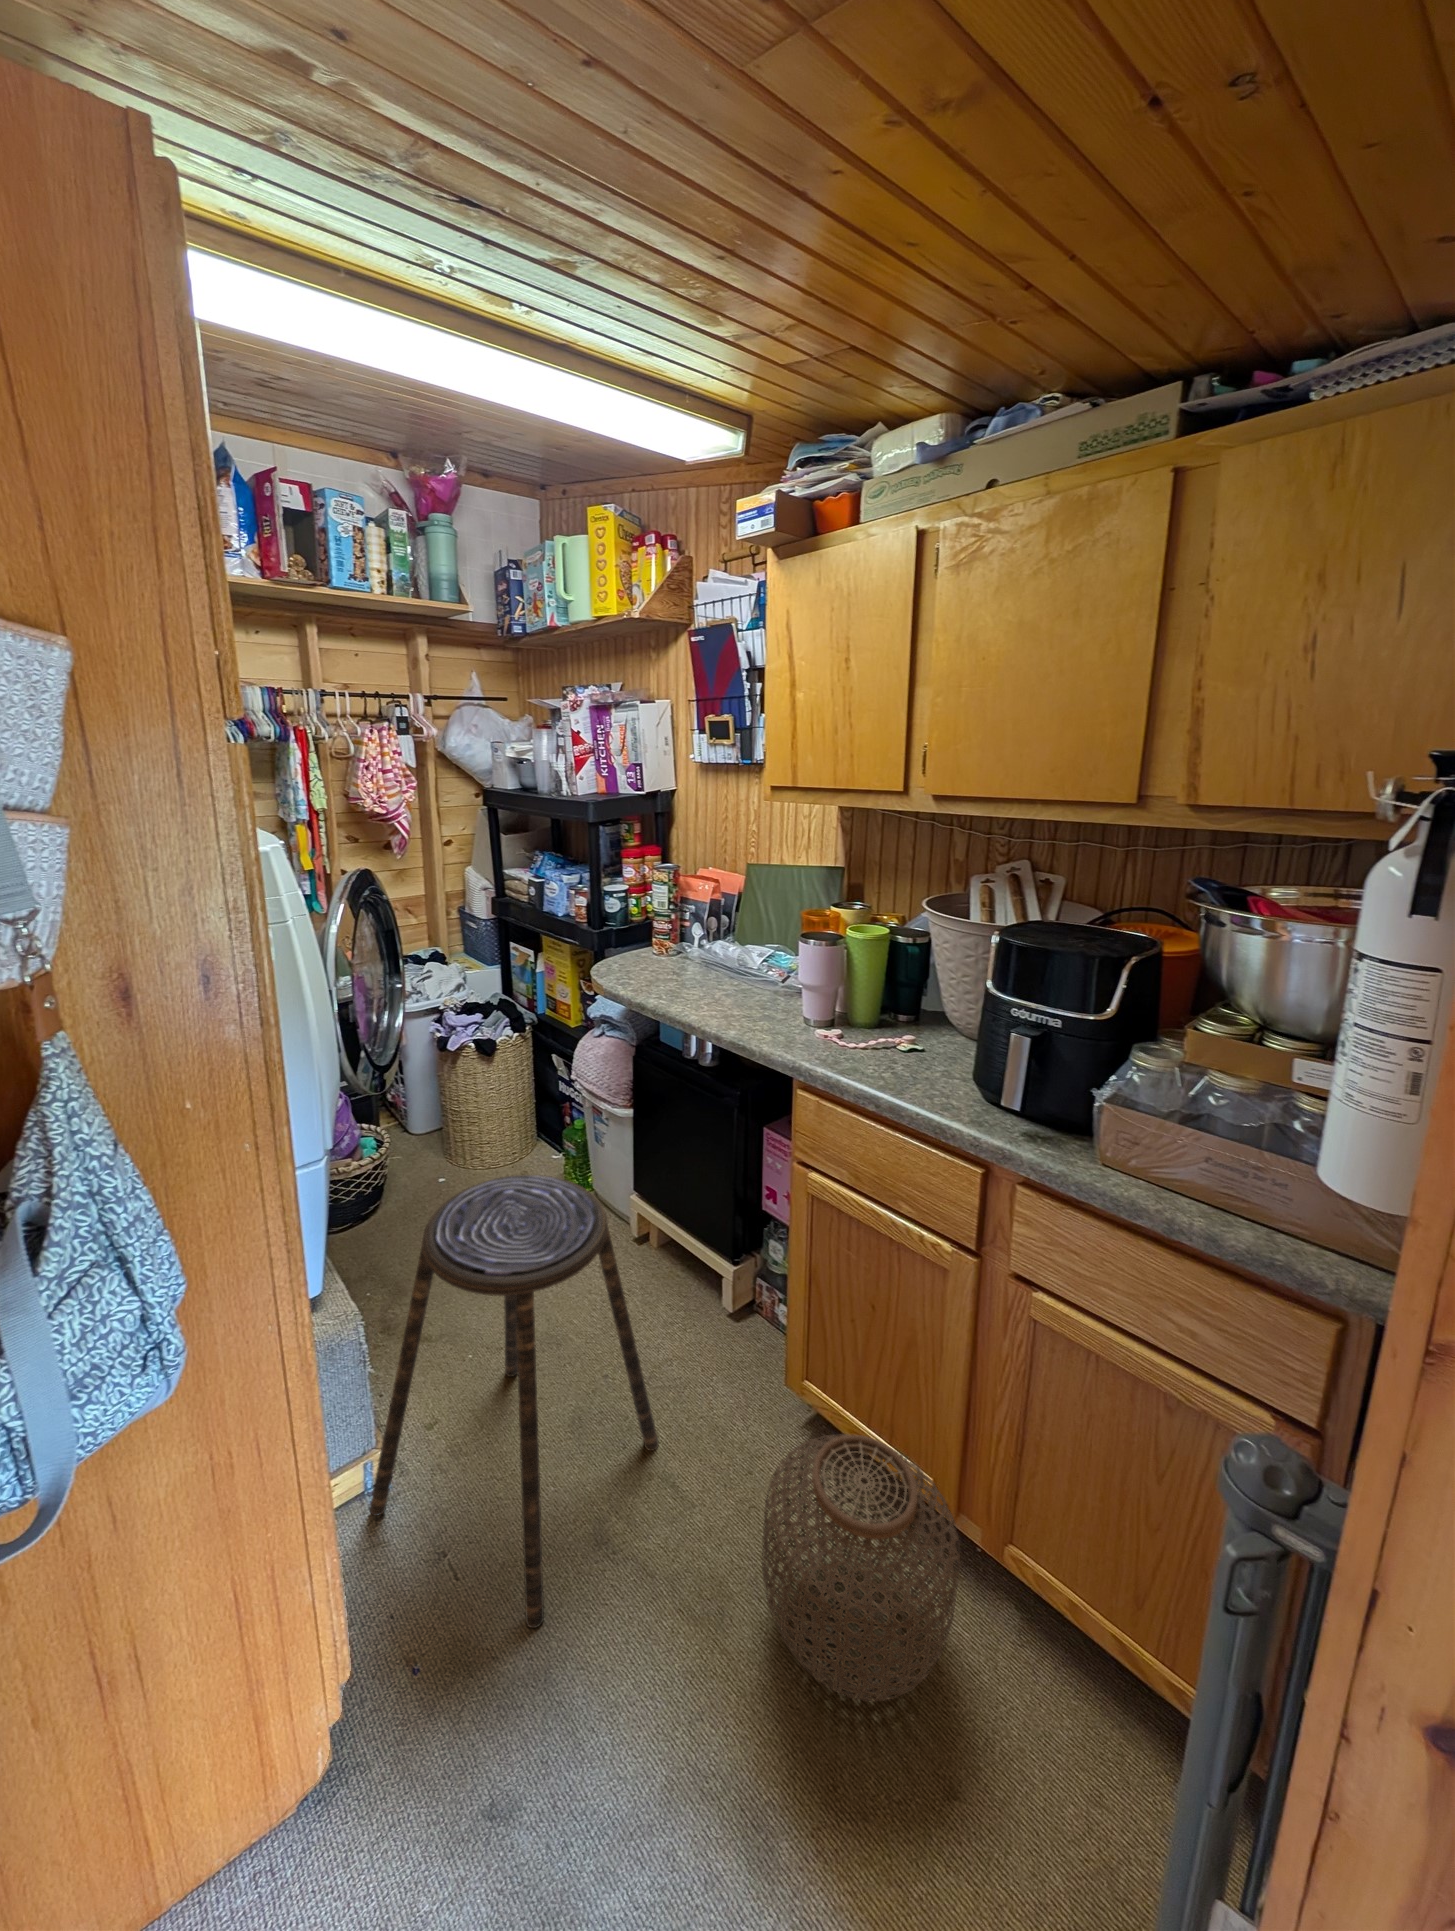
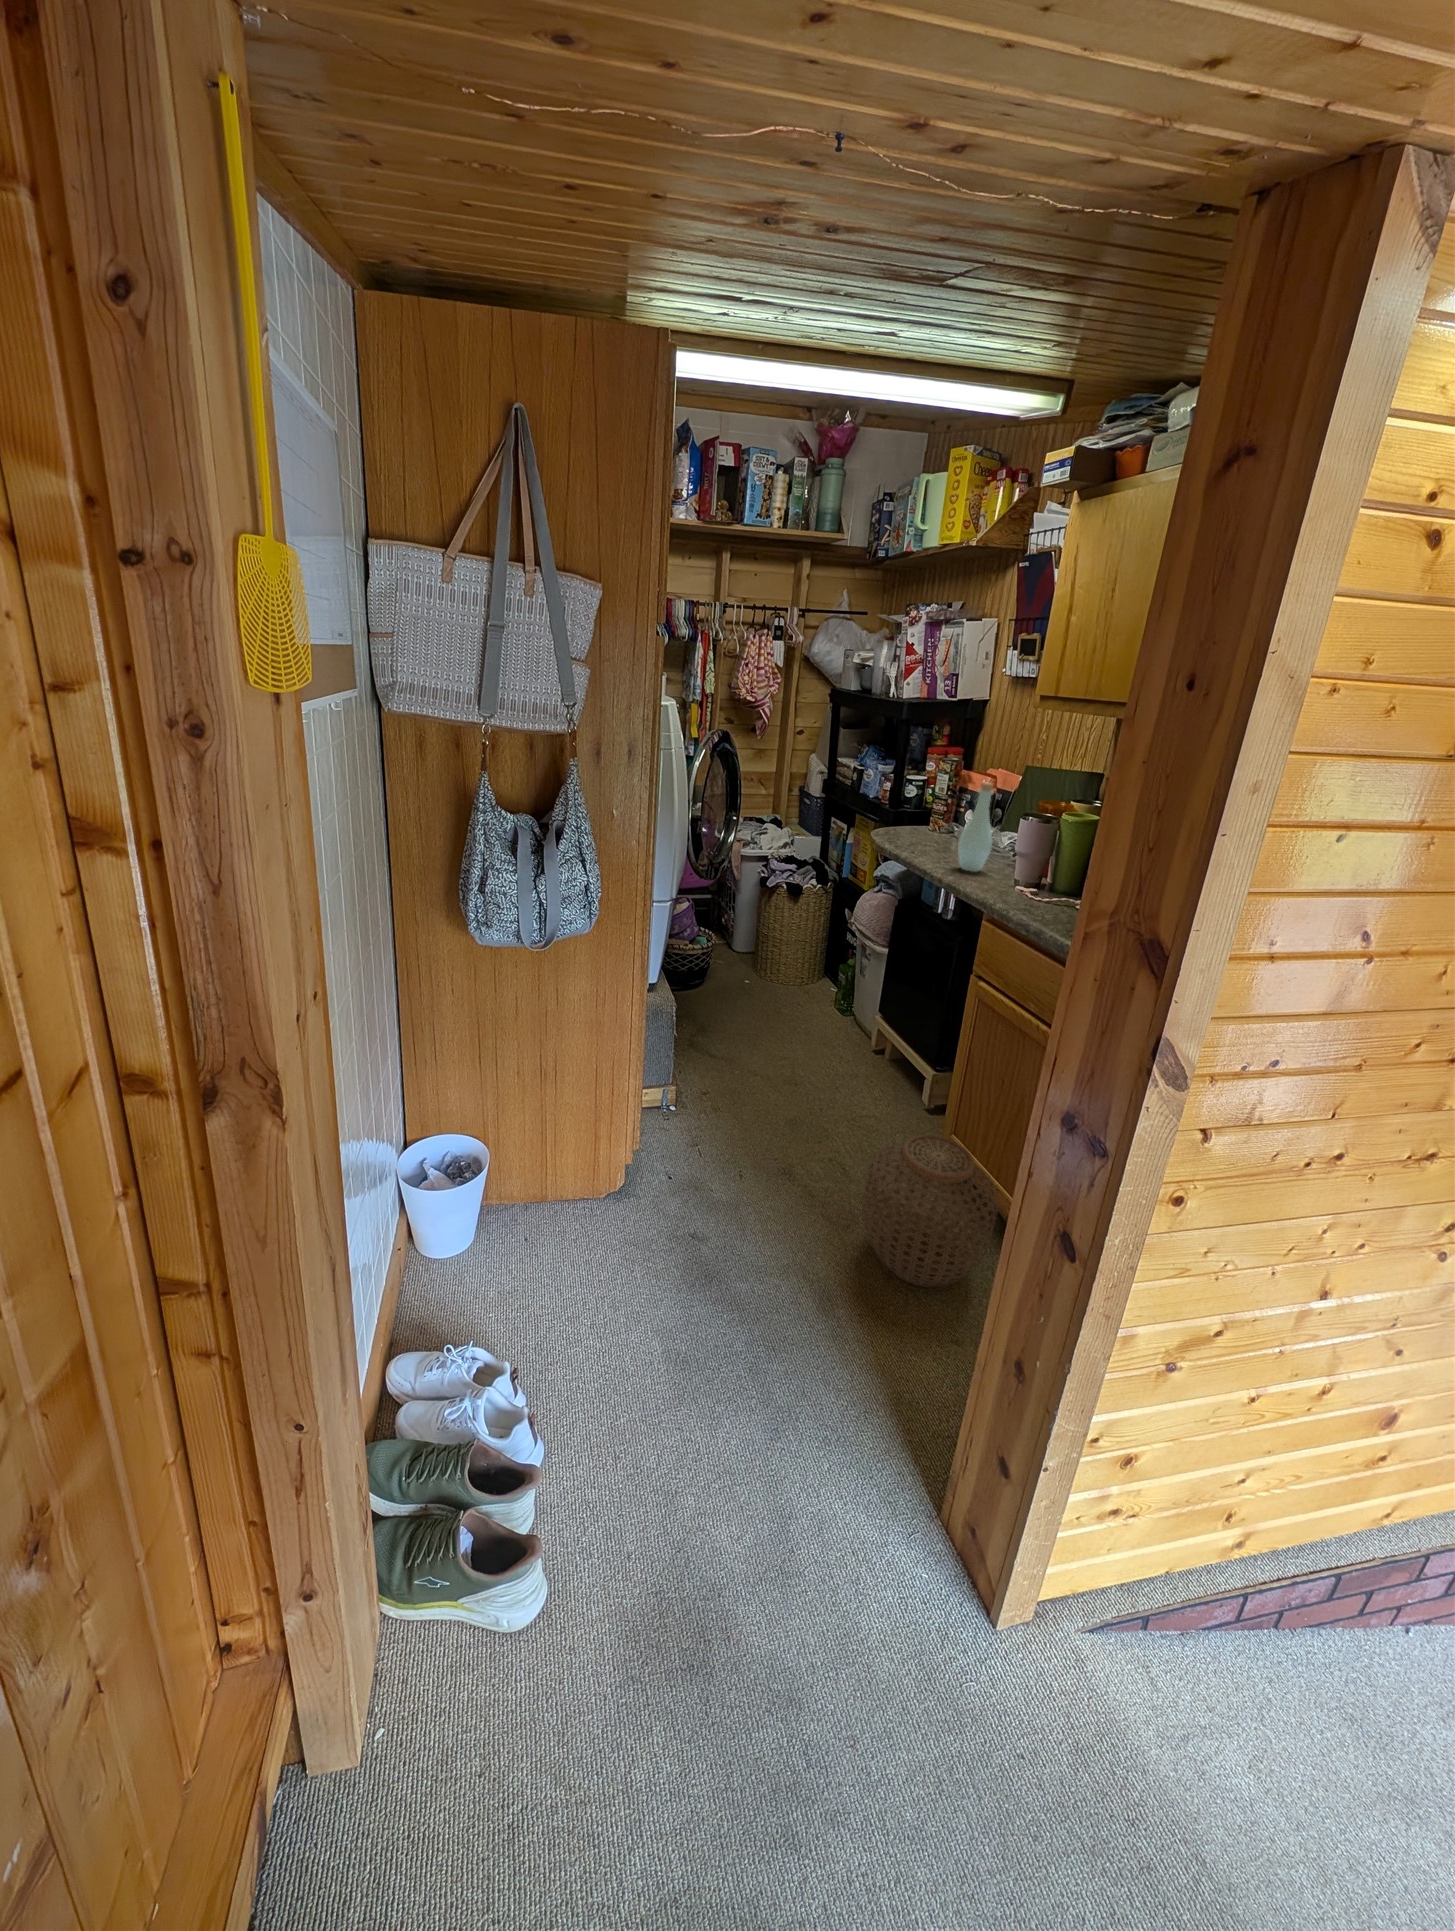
bottle: none [730,902,771,1016] -> present [958,782,994,872]
stool: present [369,1175,659,1628] -> none [655,938,837,1186]

